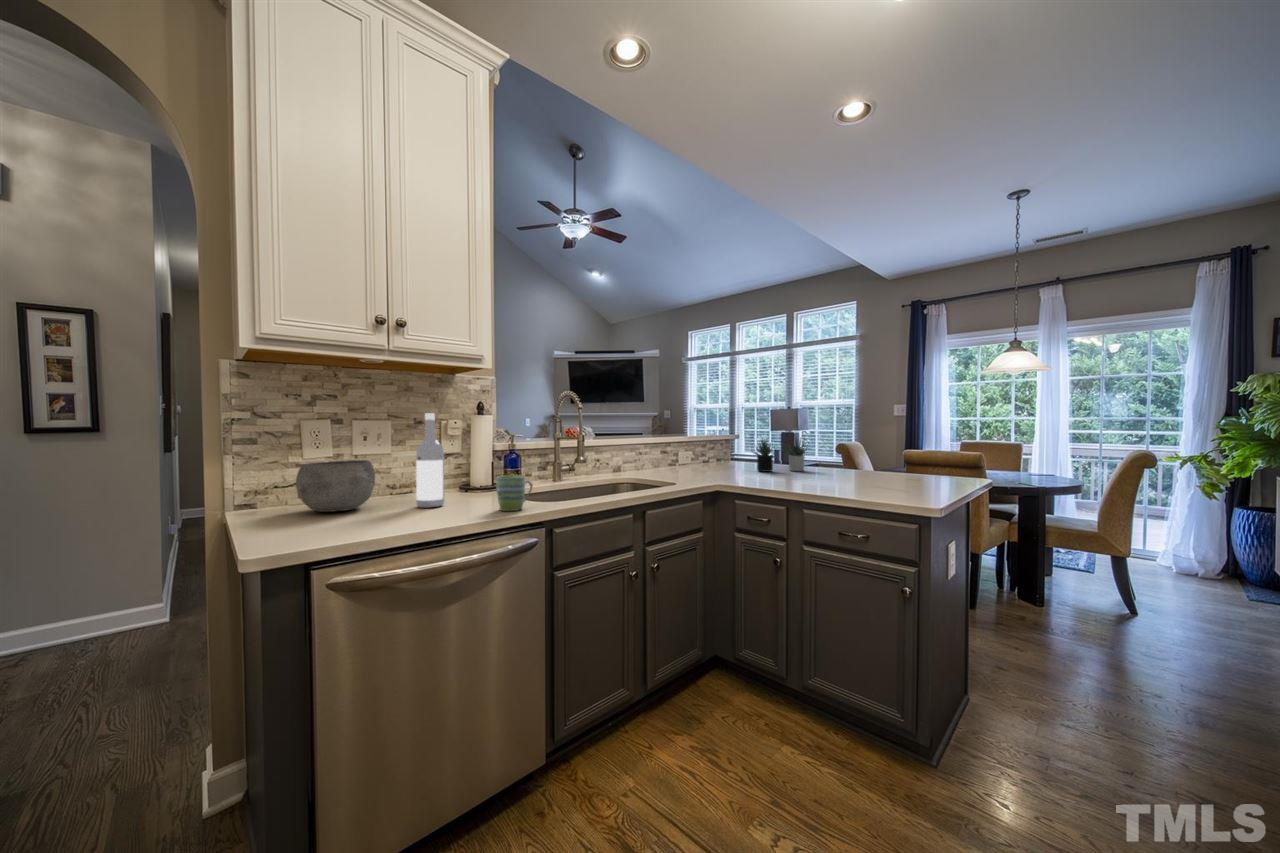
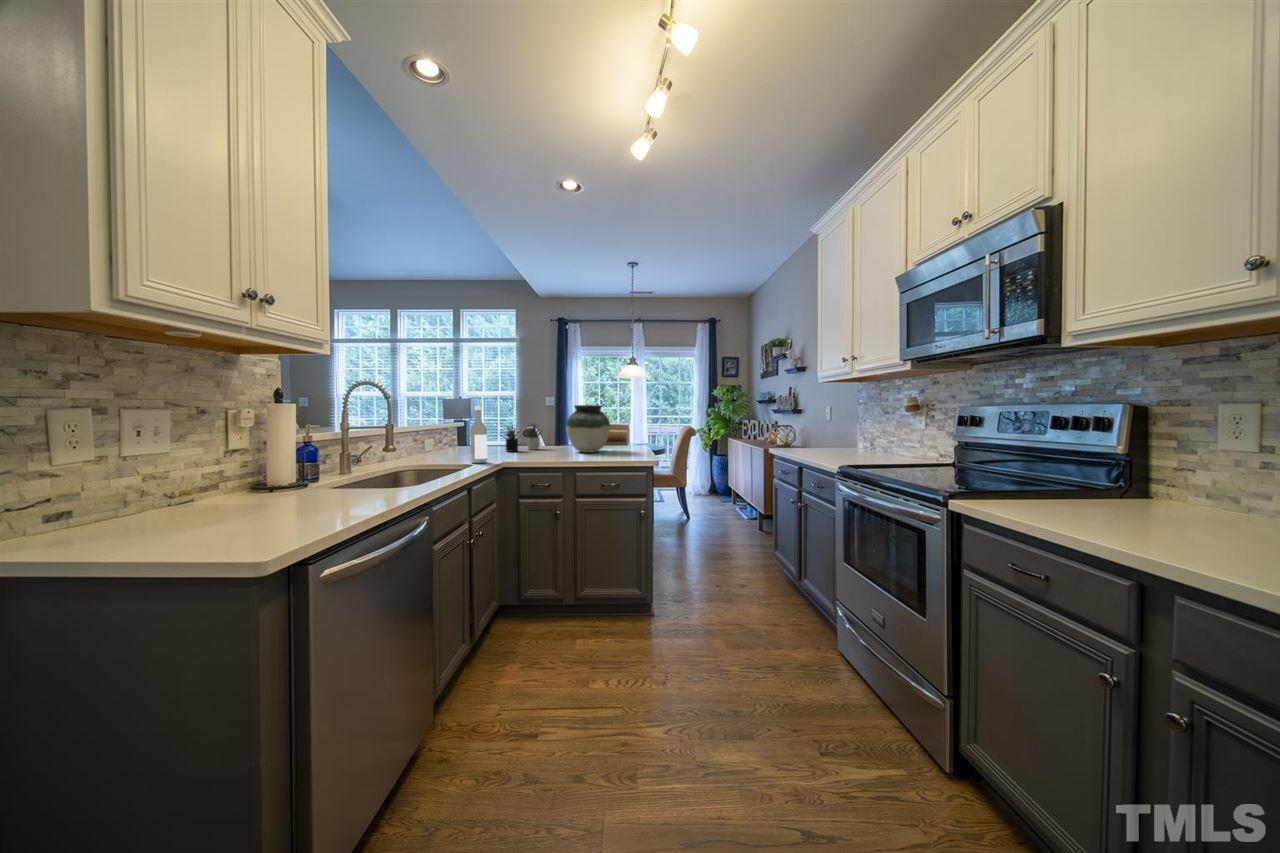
wine bottle: present [416,413,444,508] -> present [470,406,487,463]
vase: none [824,413,894,482] -> present [566,405,610,453]
bowl: present [296,460,375,512] -> none [90,460,220,528]
mug: present [496,474,533,511] -> none [377,462,407,496]

